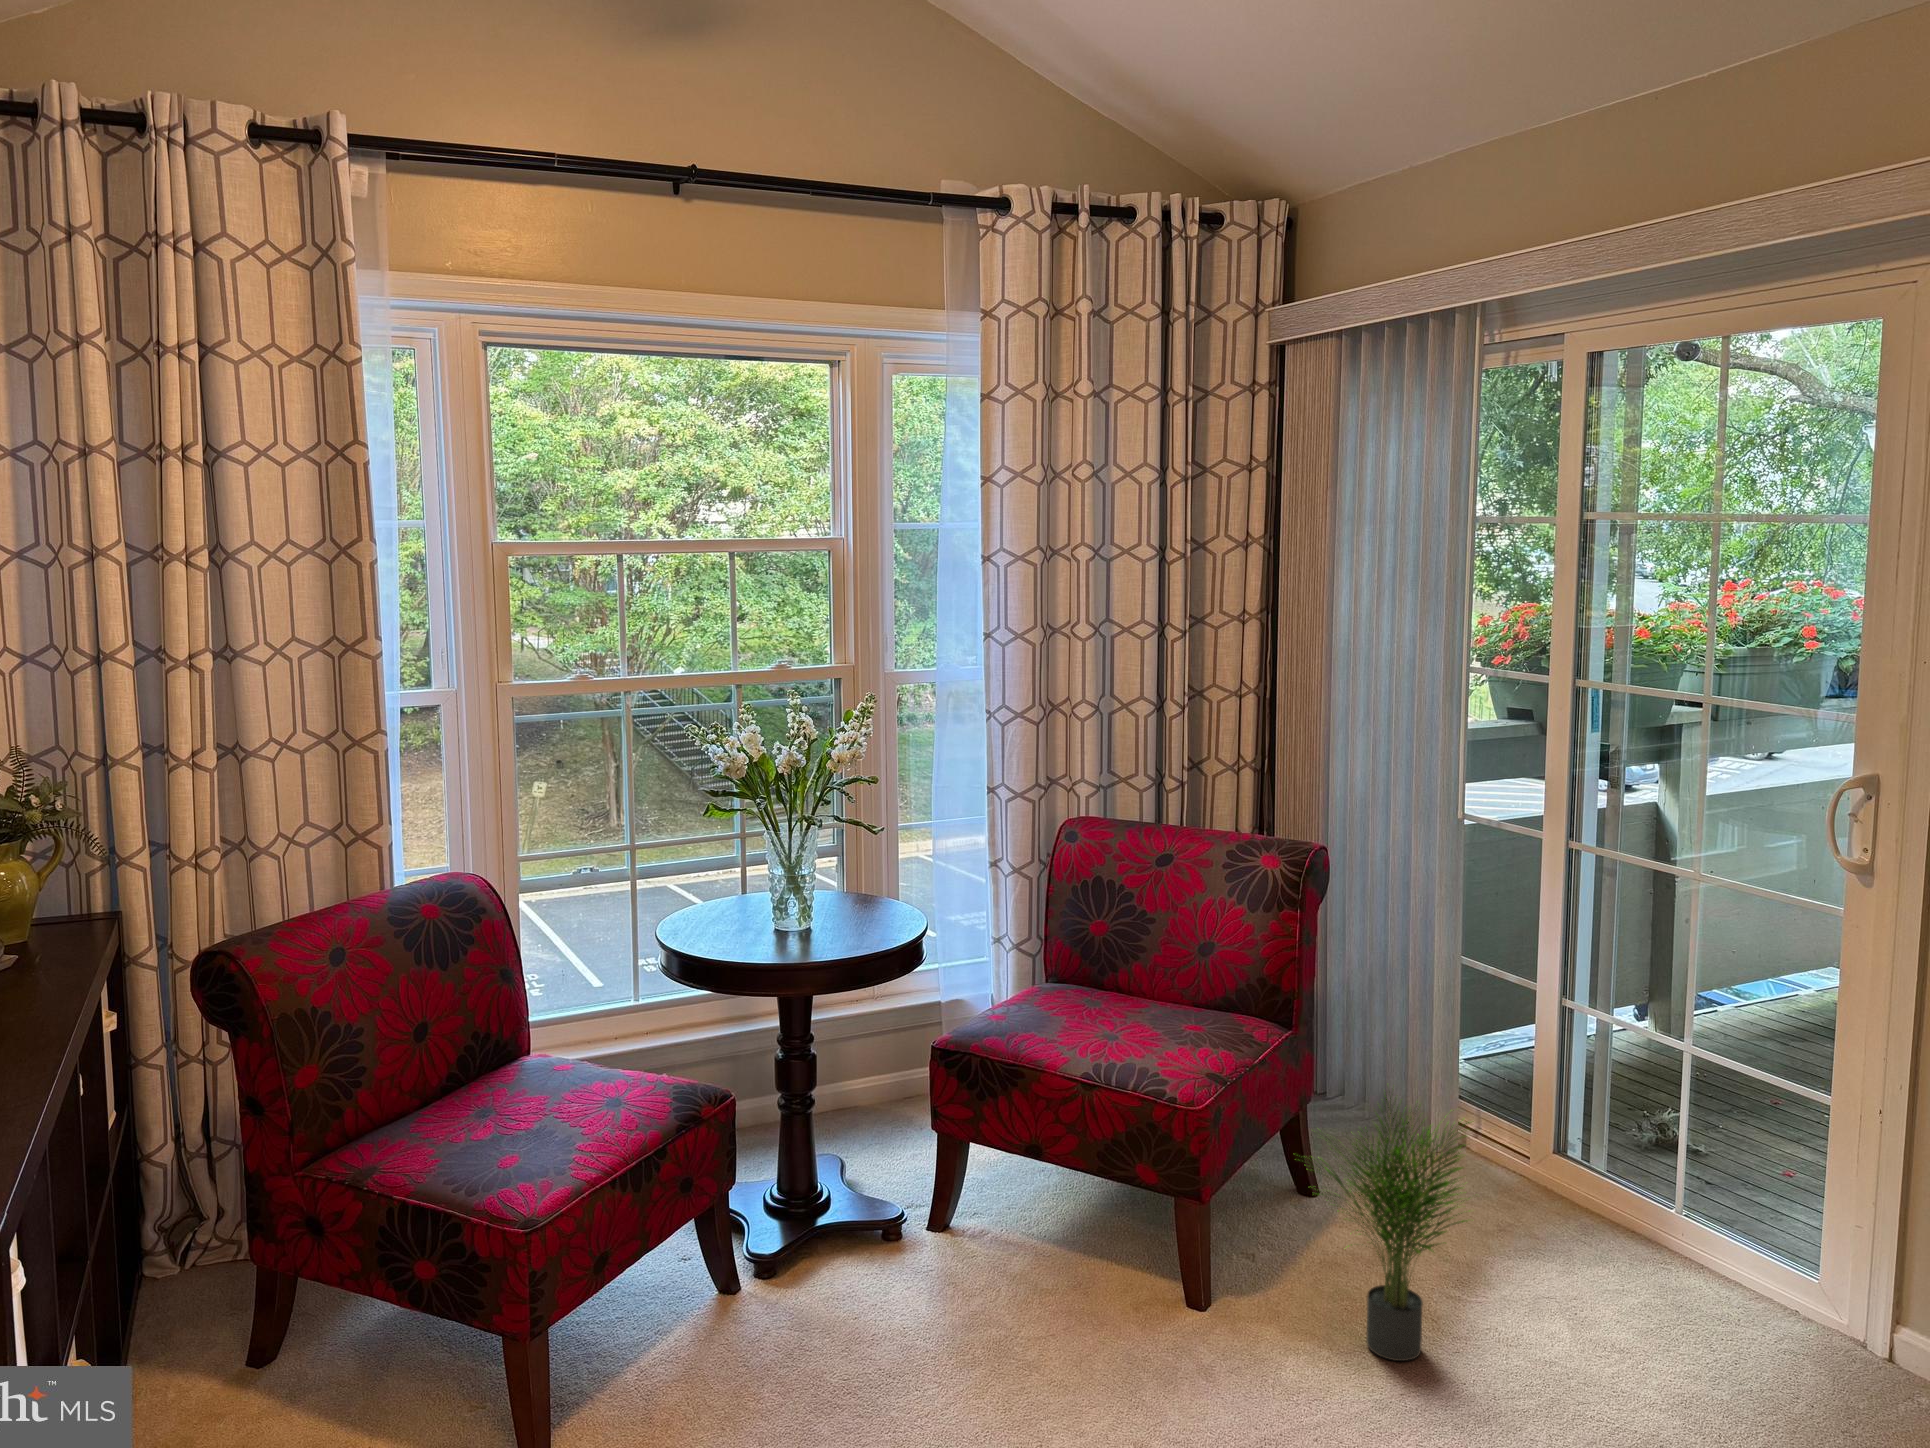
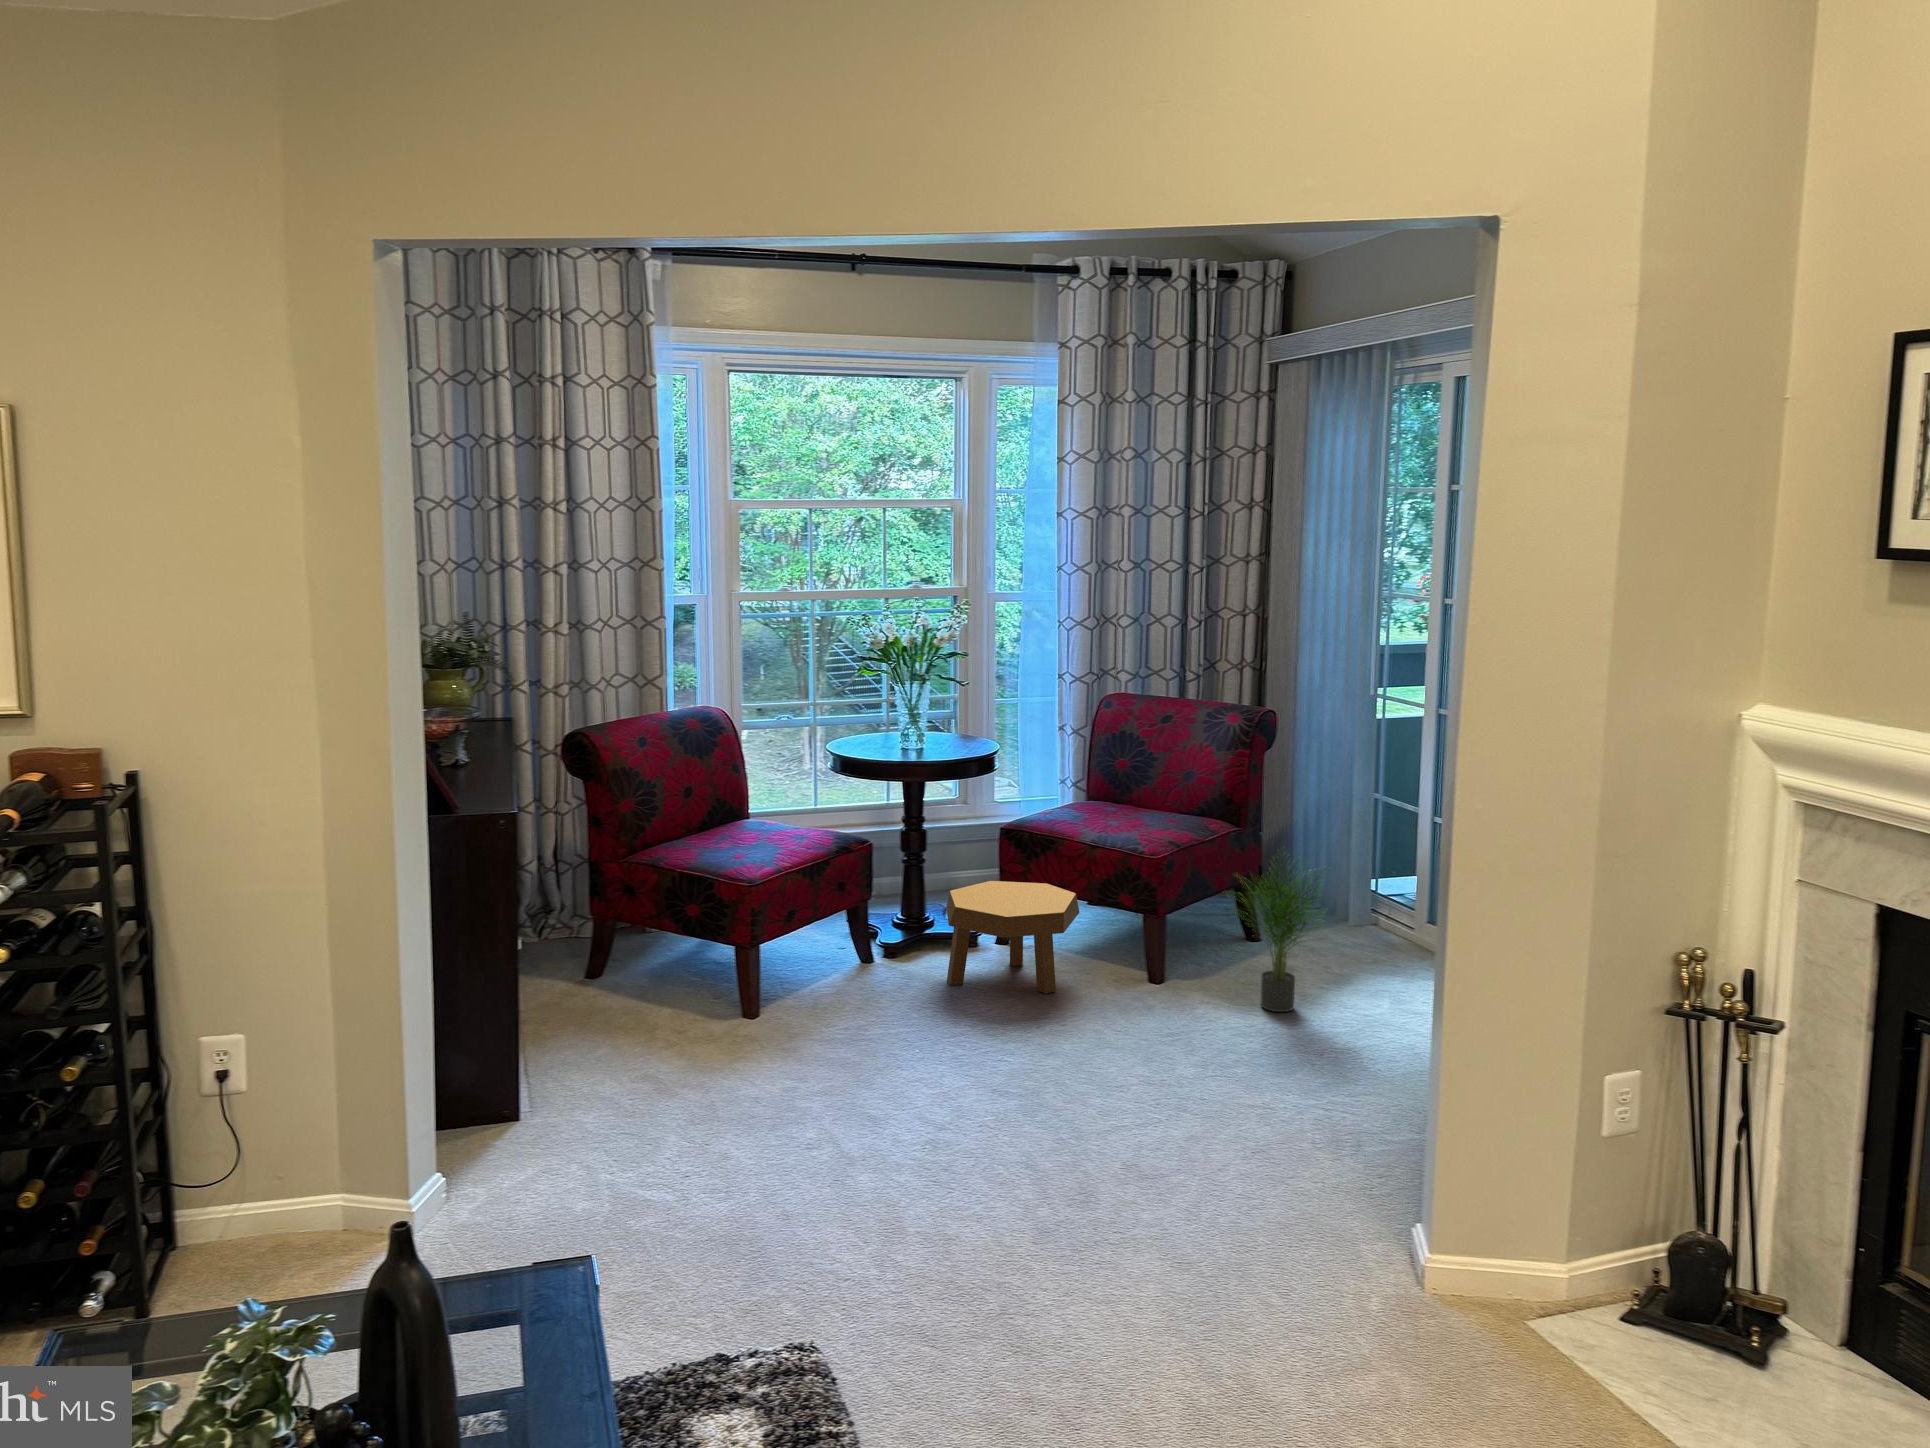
footstool: none [850,1138,1063,1344] -> present [946,881,1079,994]

